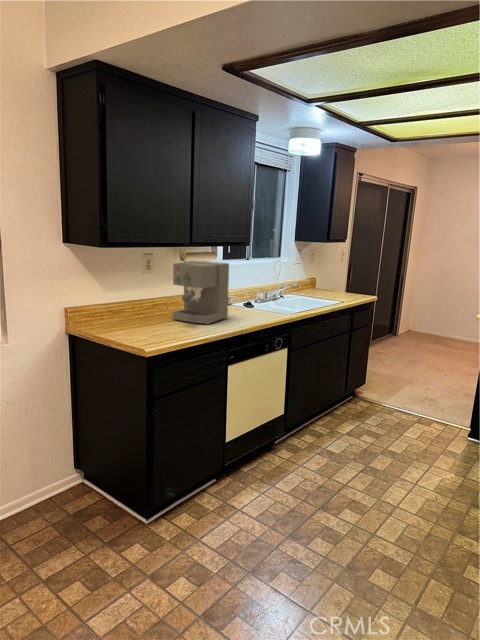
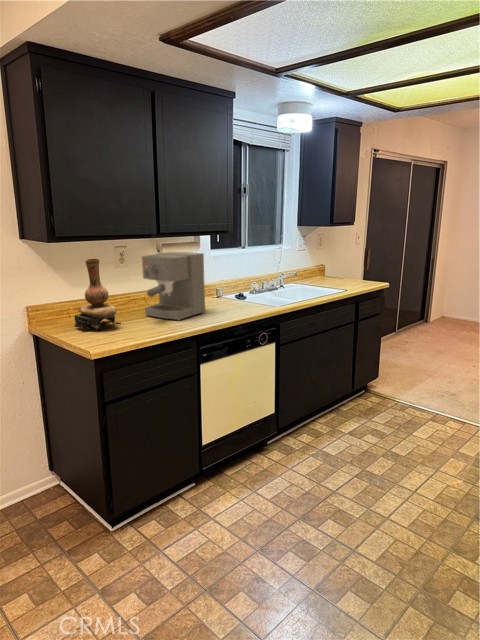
vase: none [111,264,156,333] -> present [75,258,119,330]

